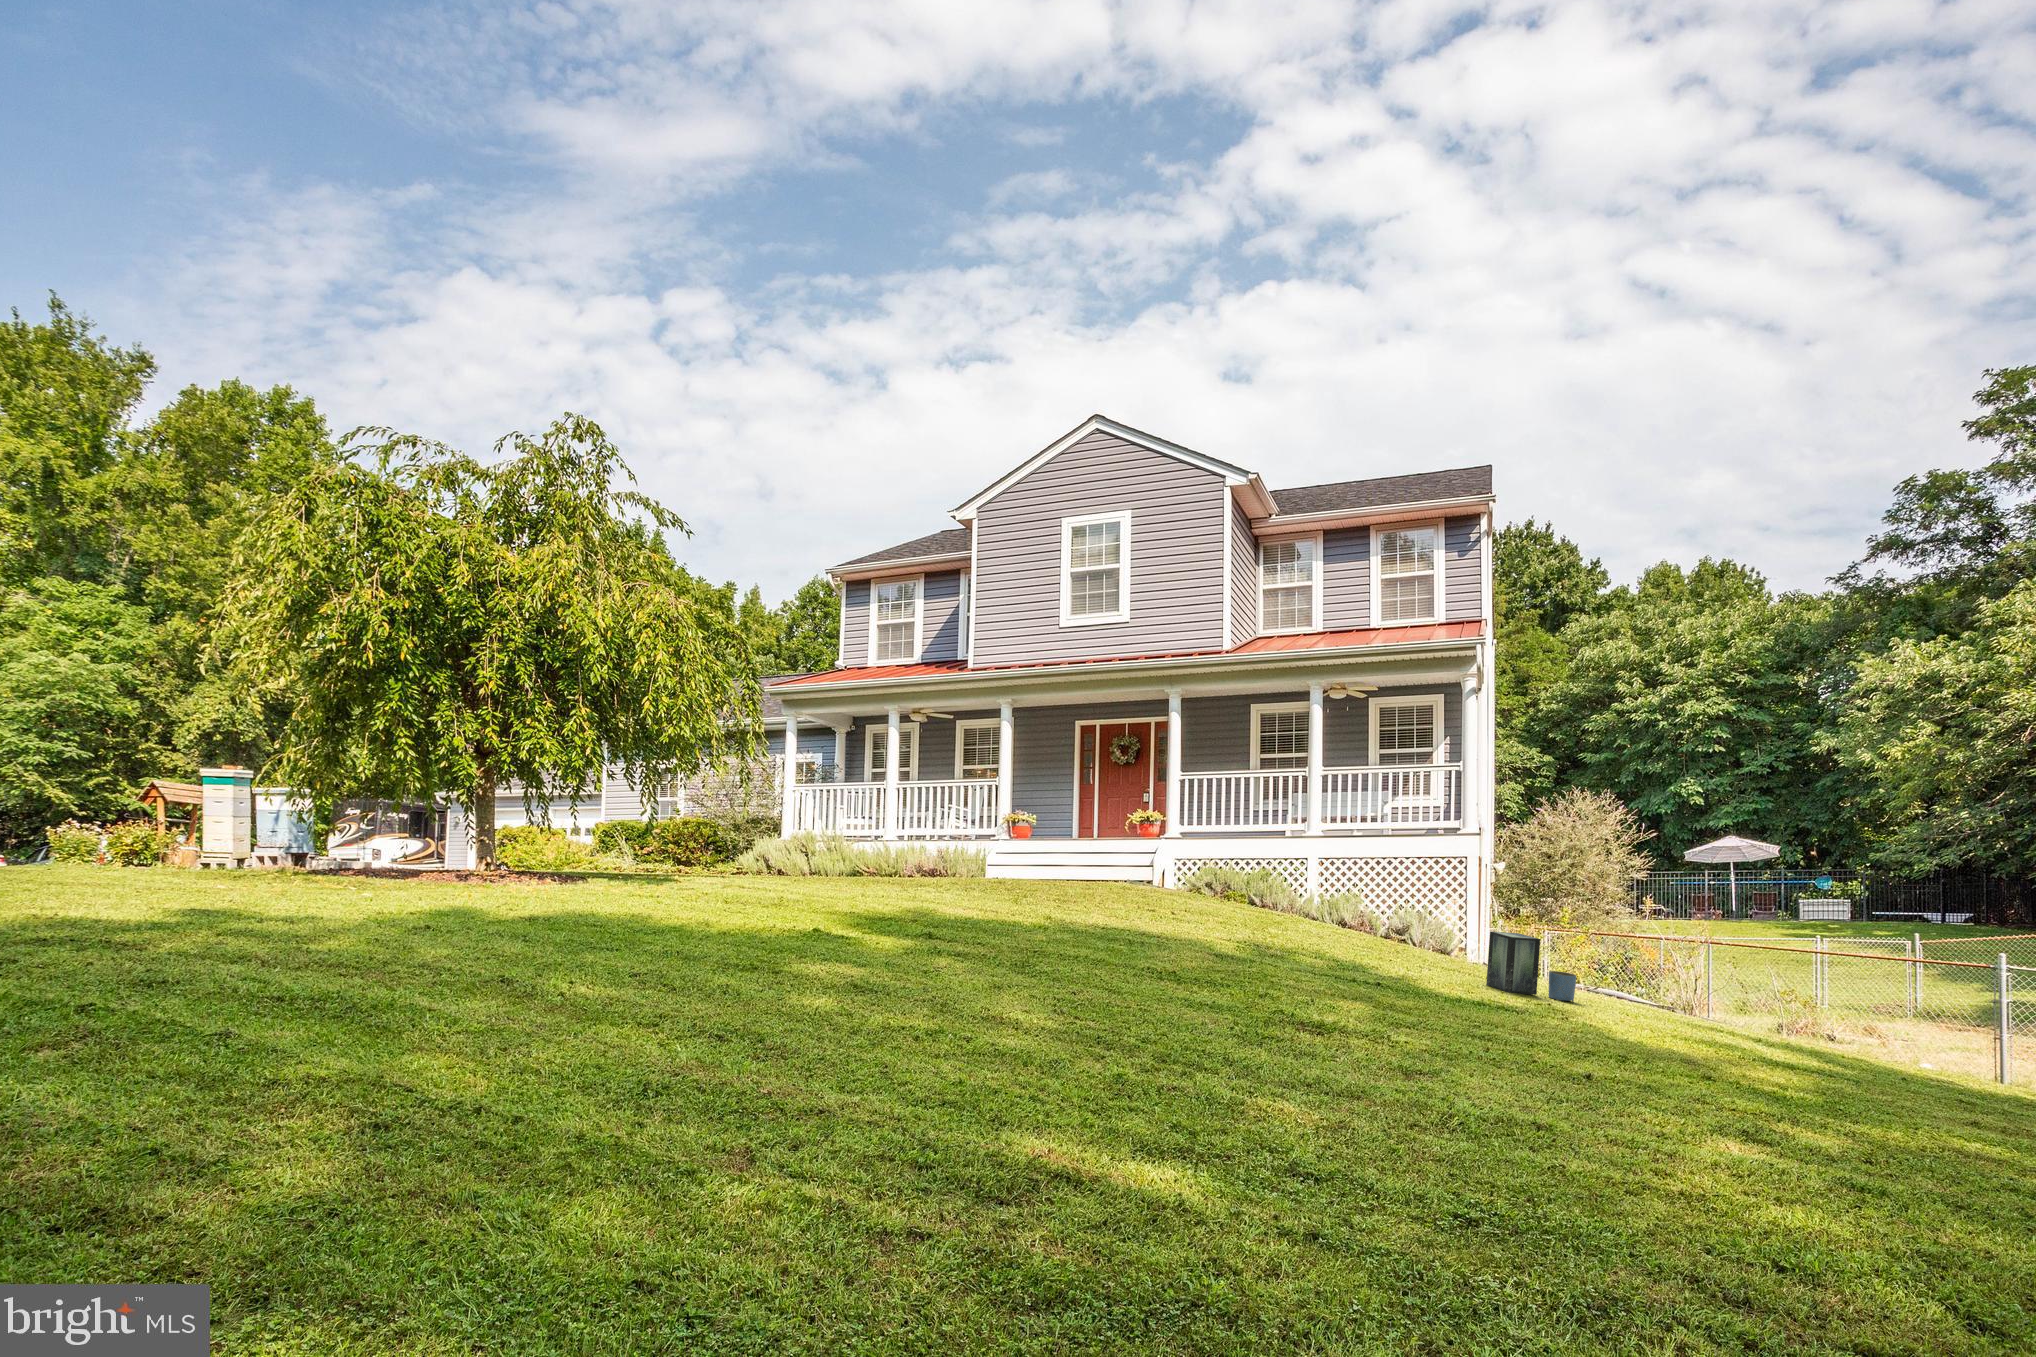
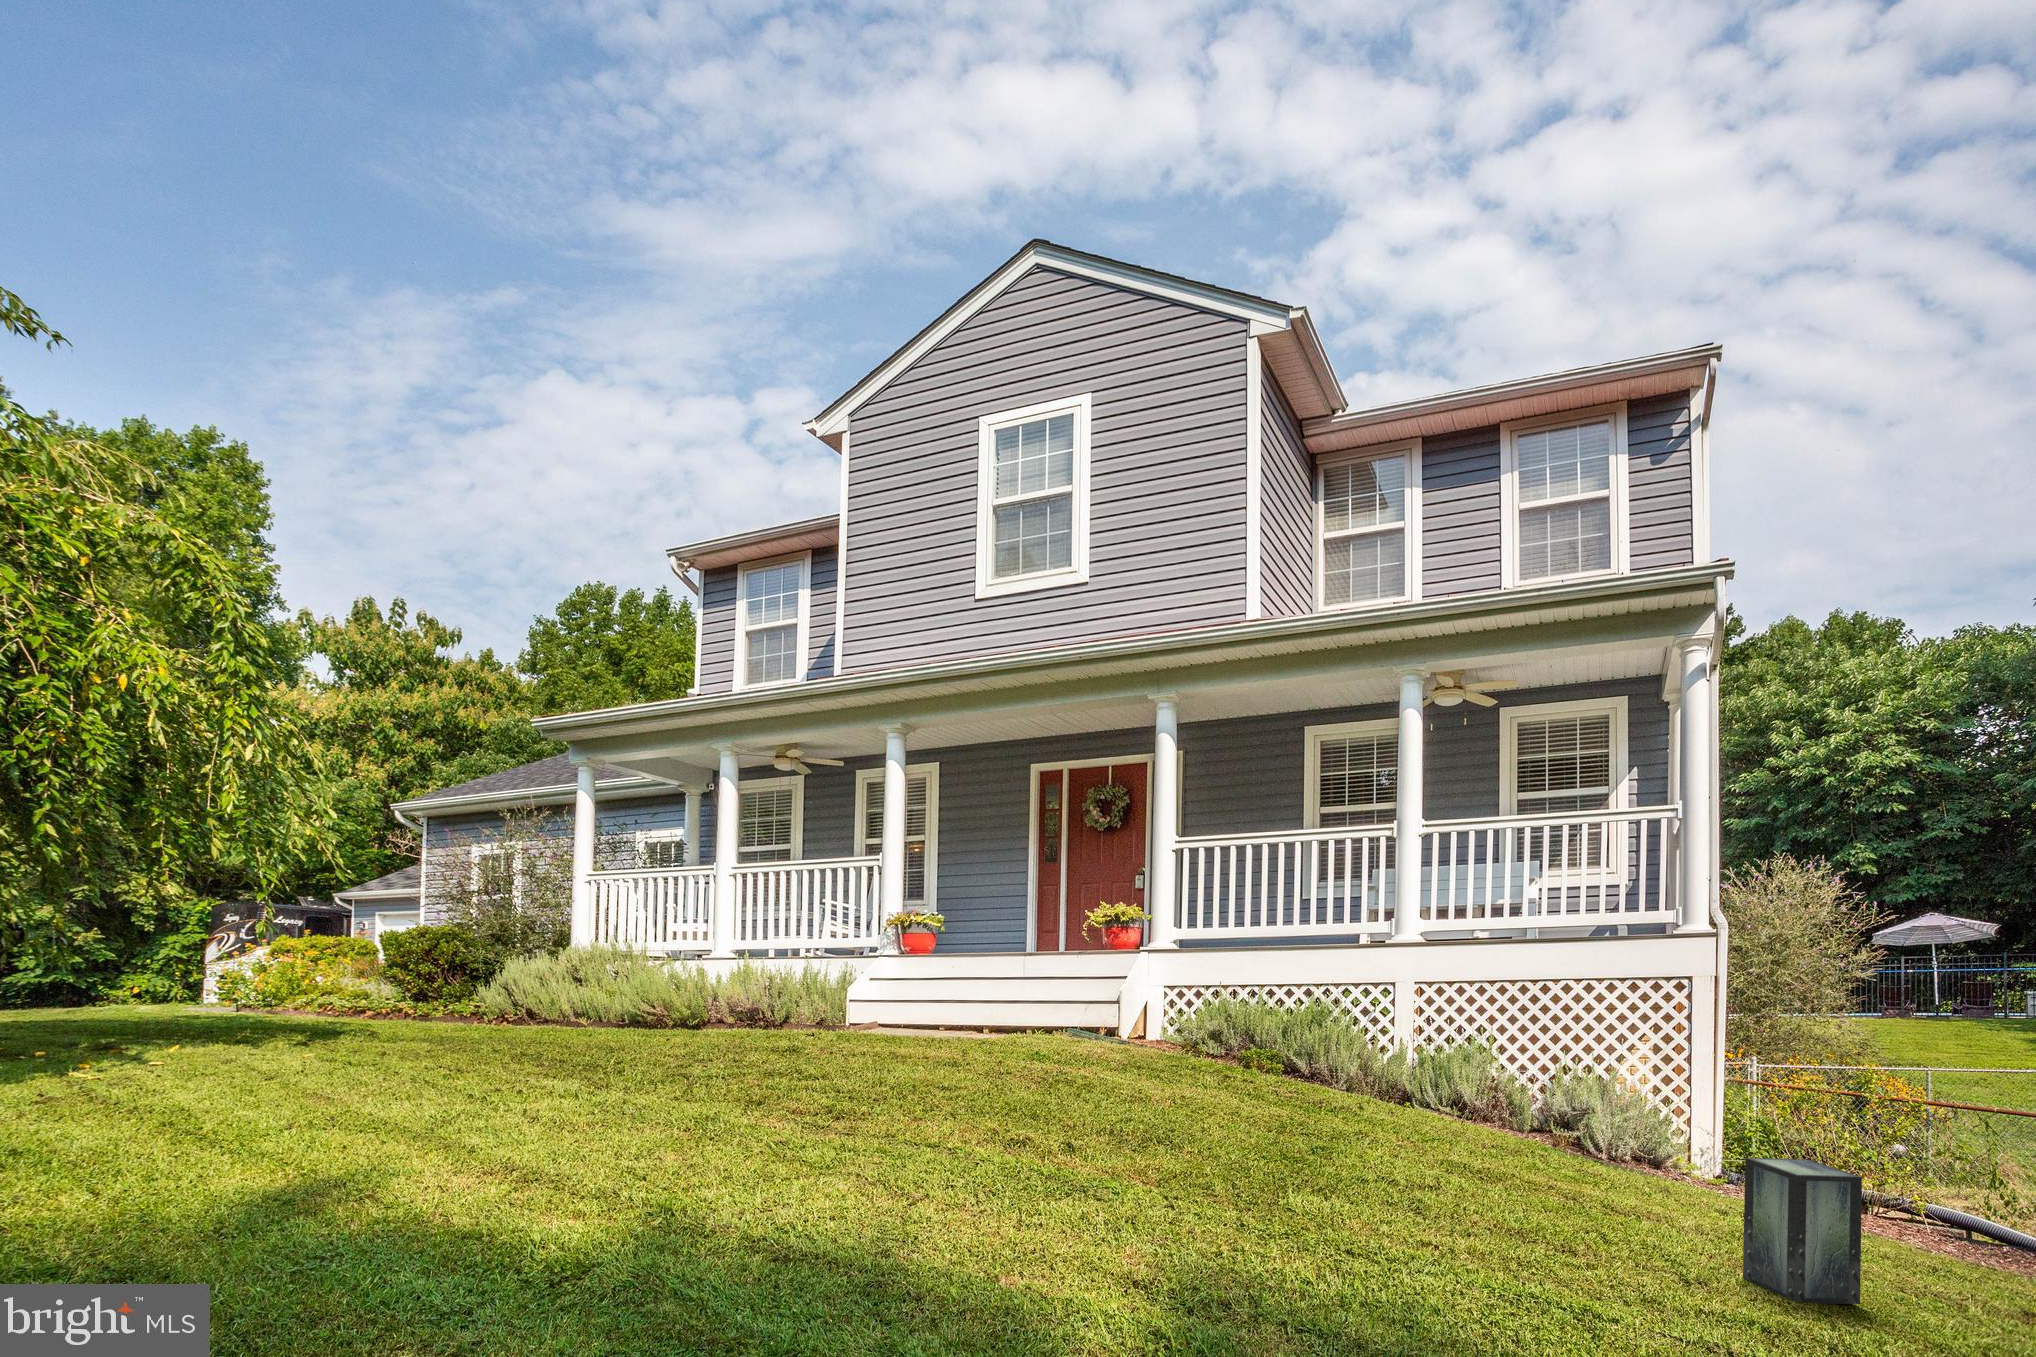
planter: present [1548,971,1576,1002] -> none [1885,1246,1950,1320]

